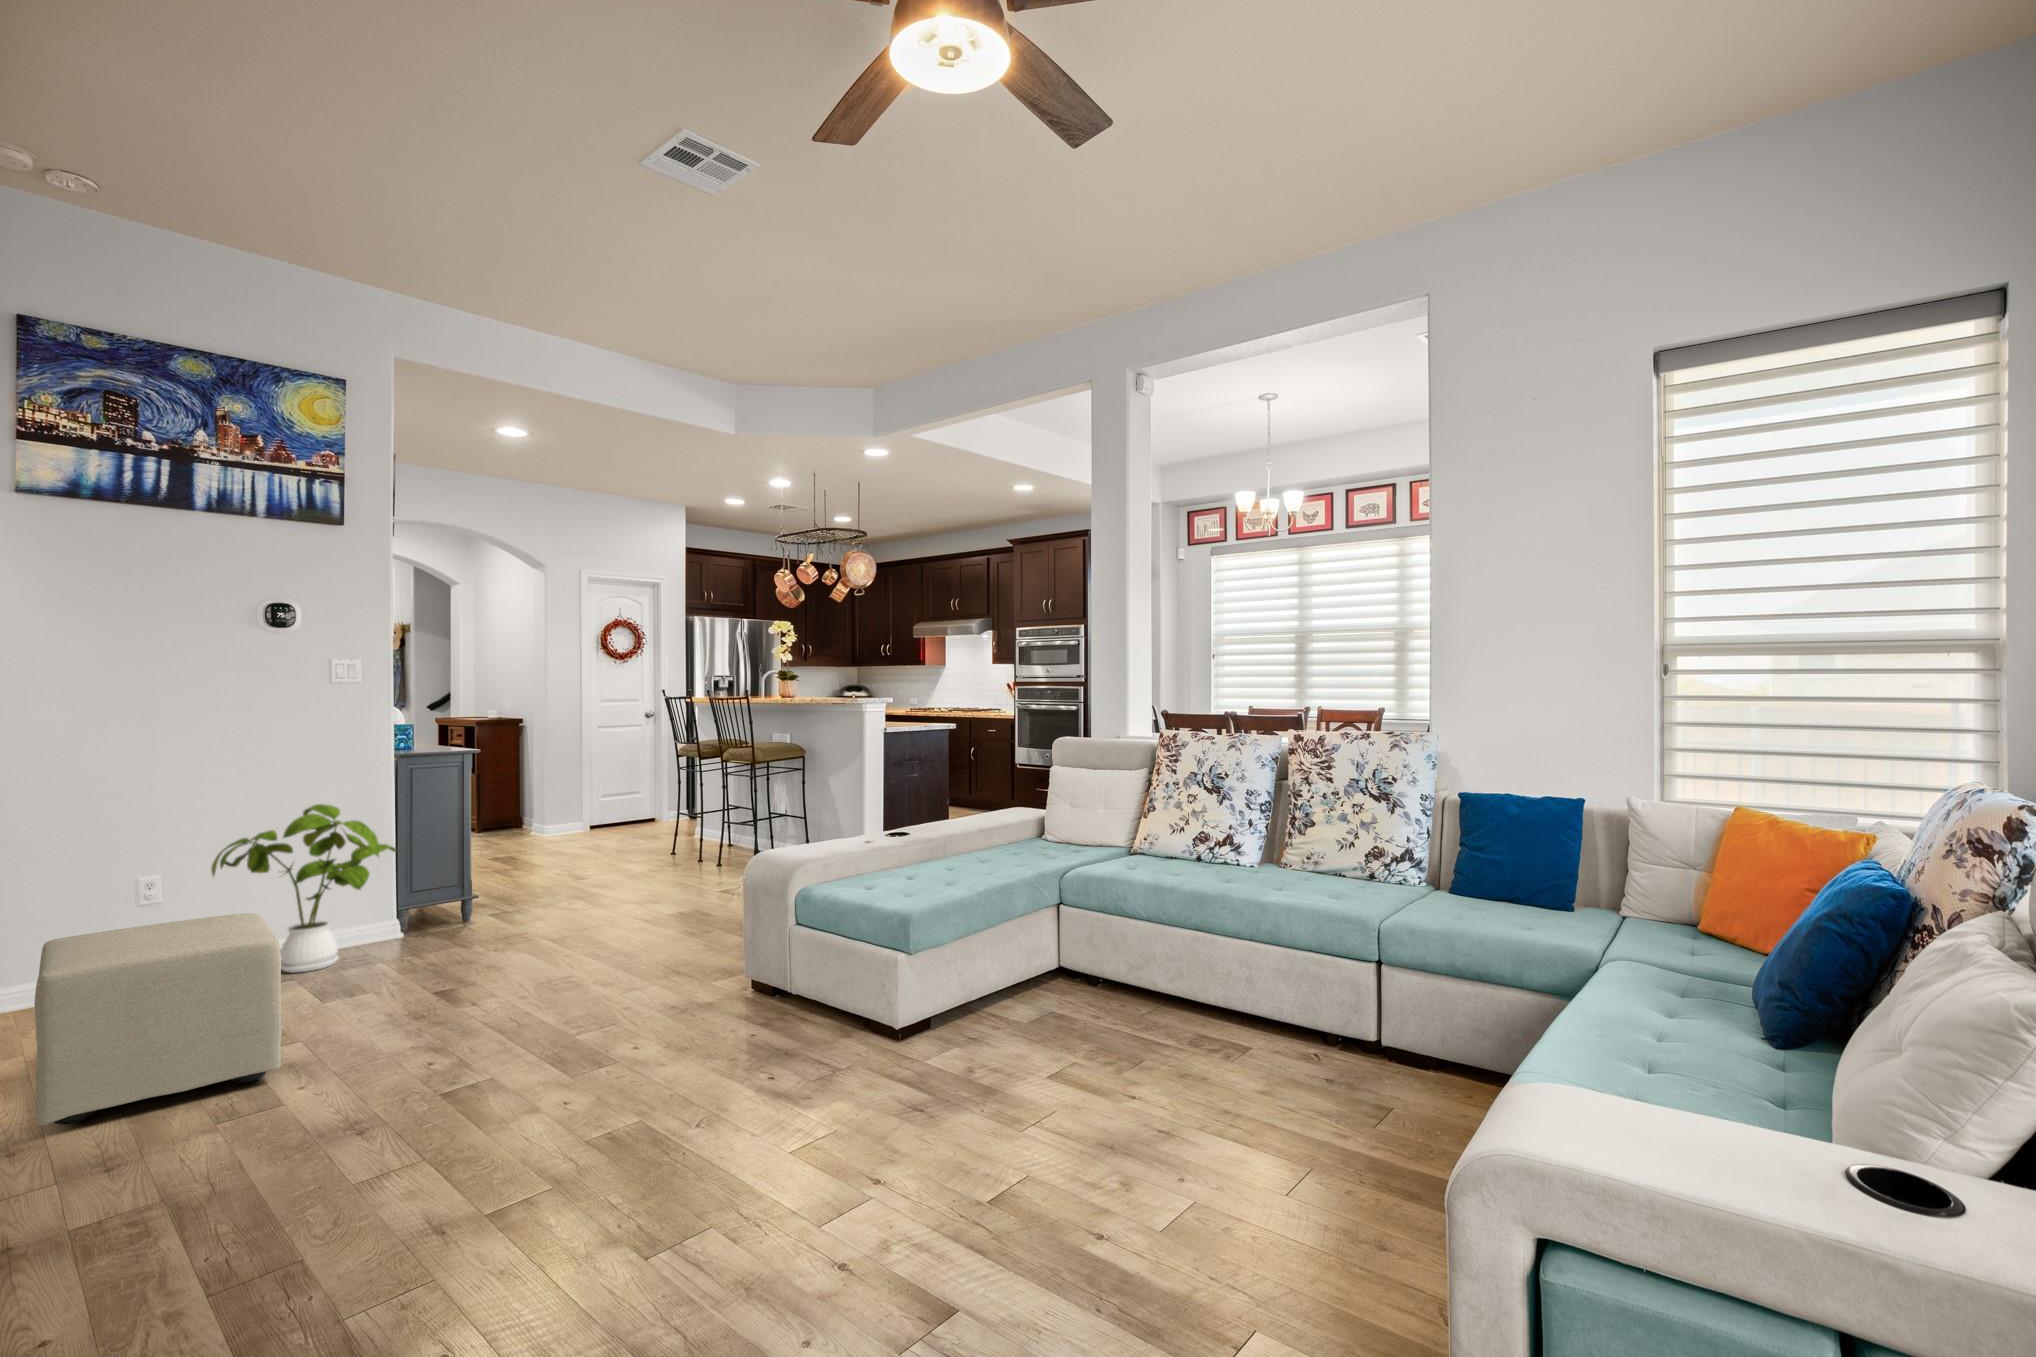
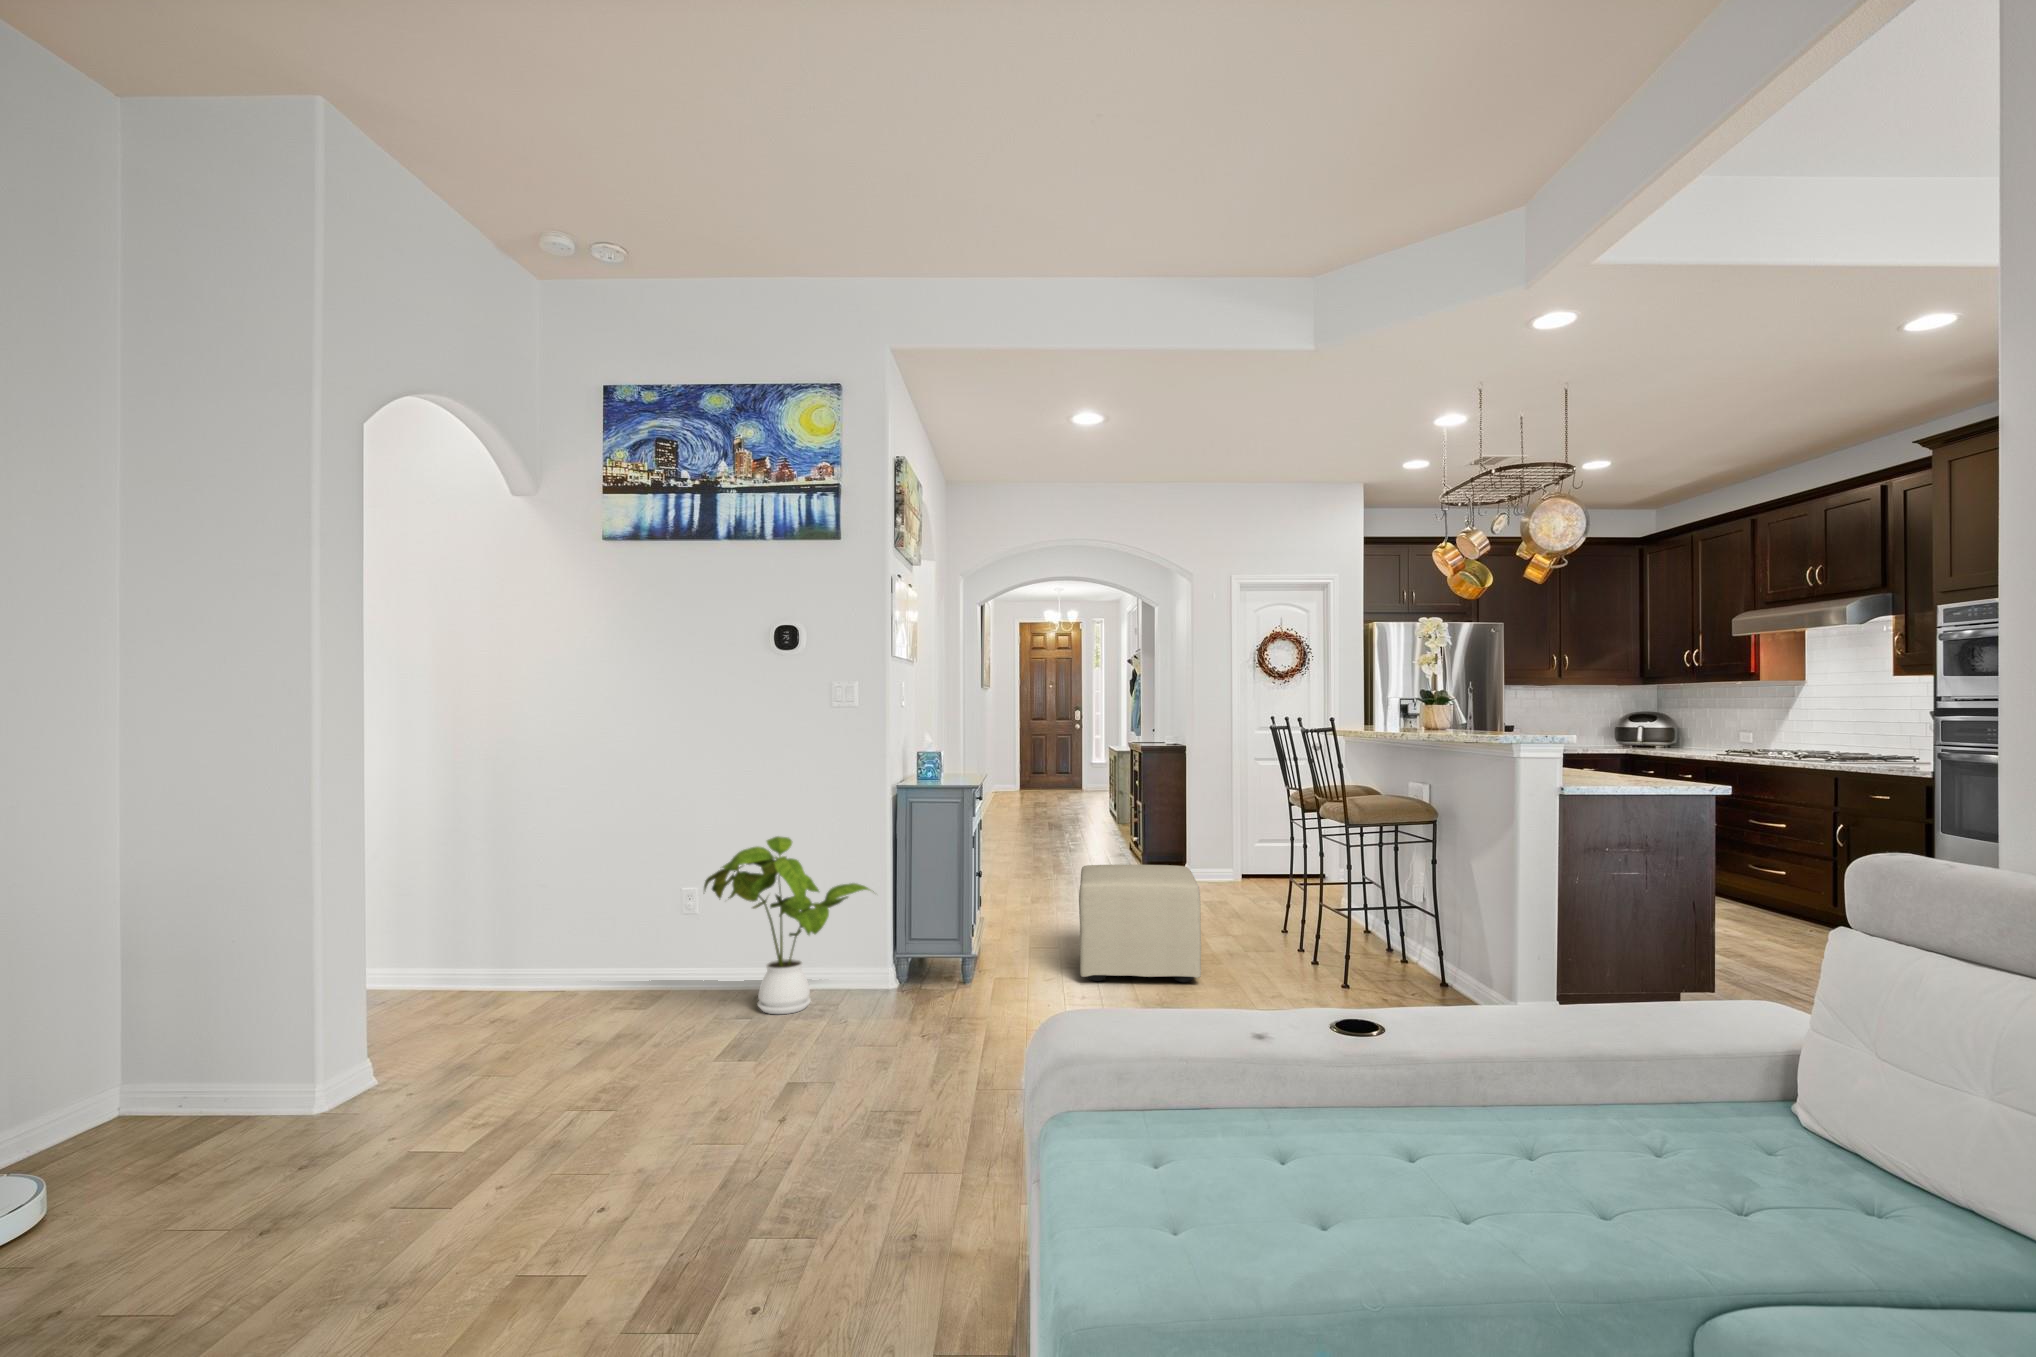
ottoman: present [34,913,282,1126] -> present [1079,865,1201,983]

